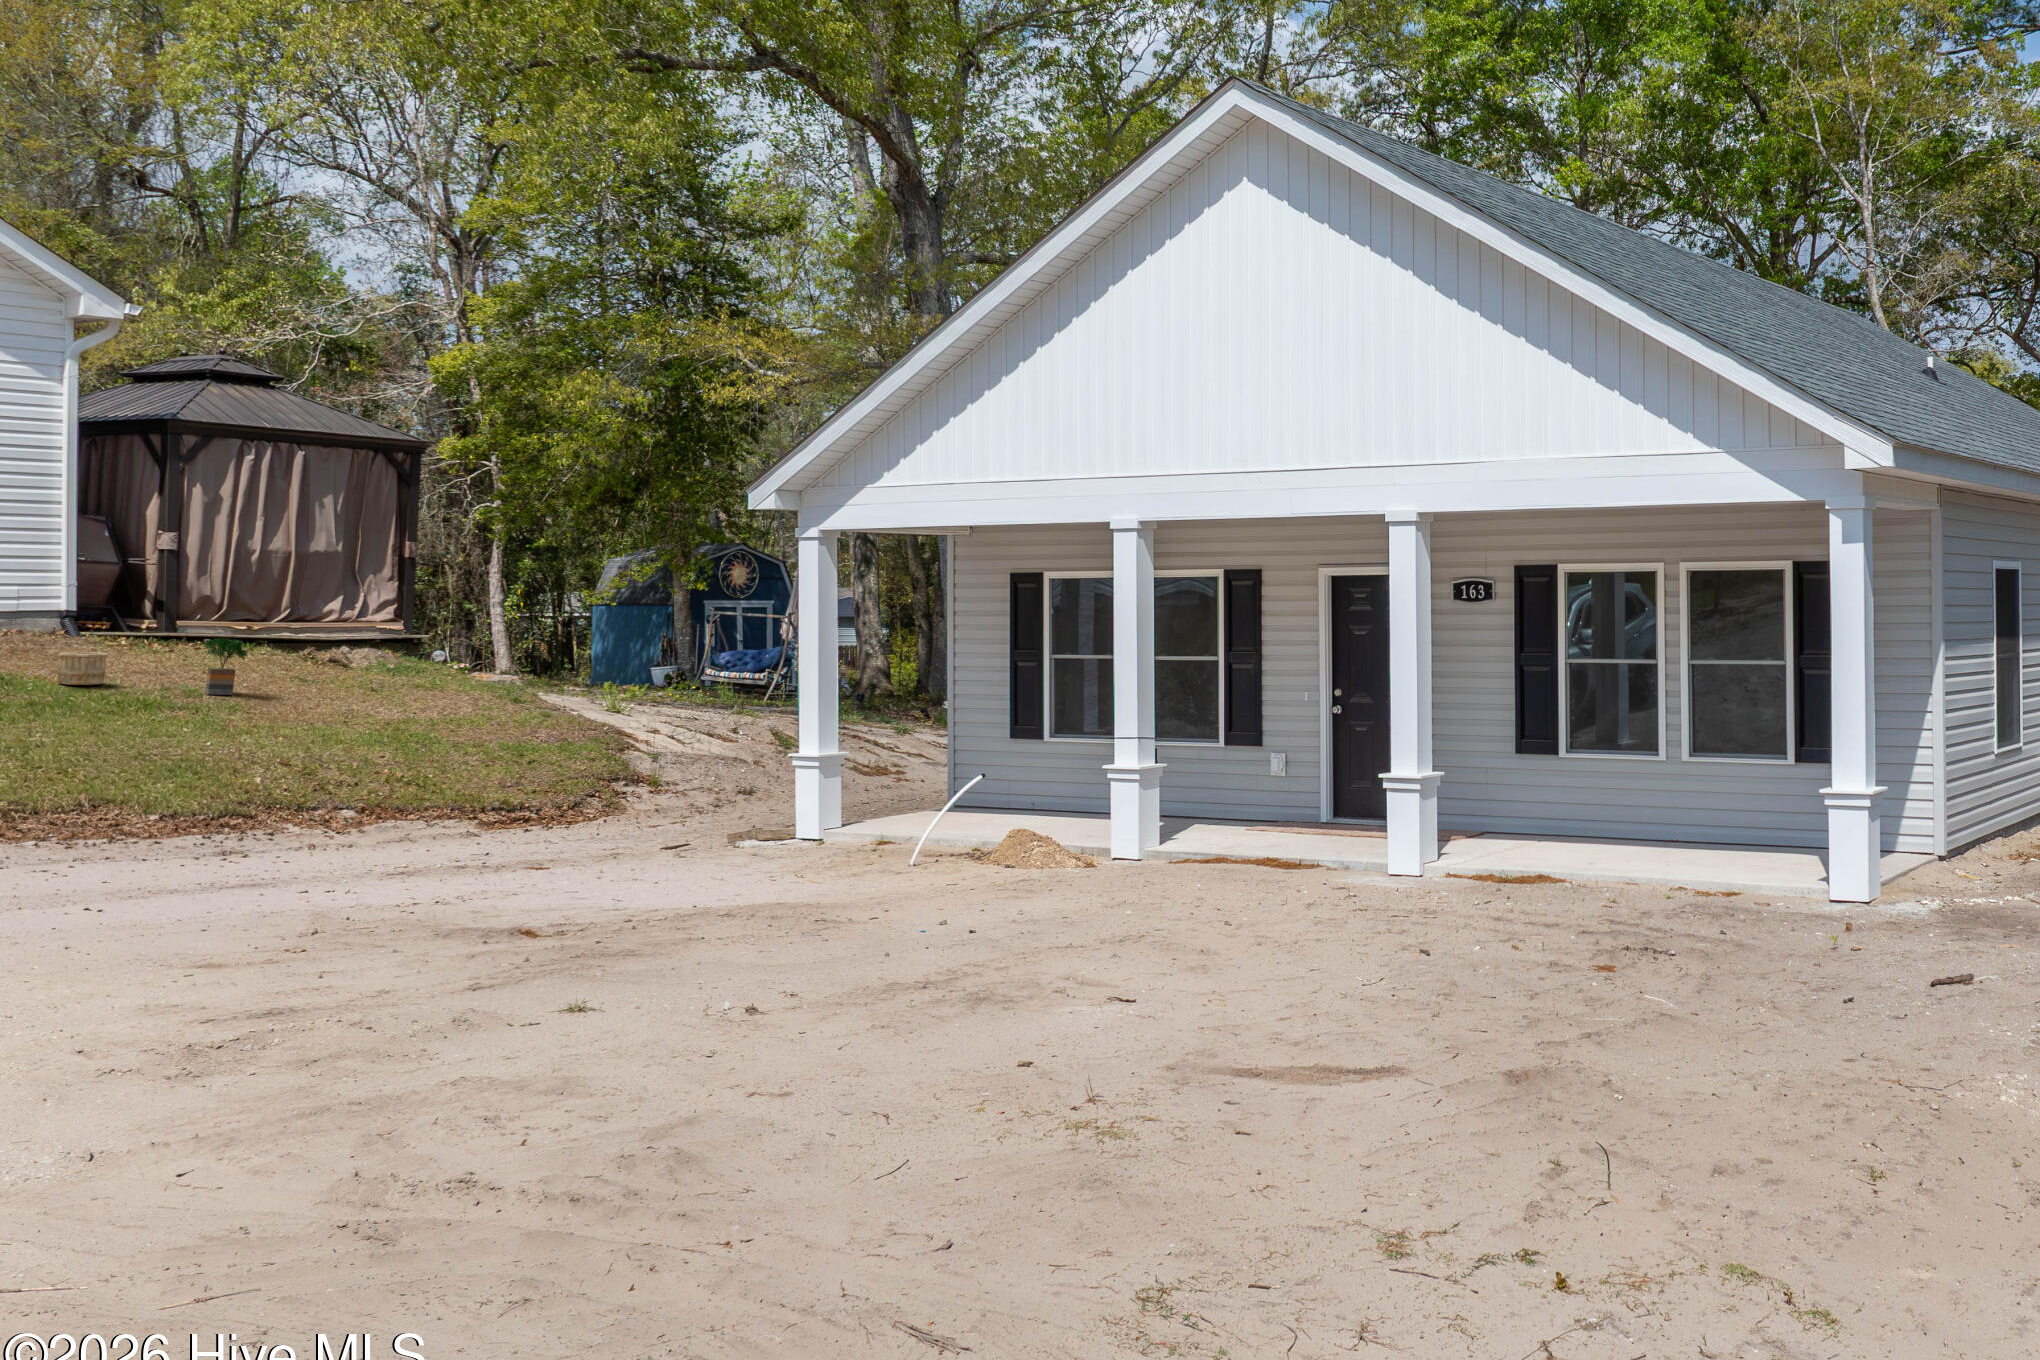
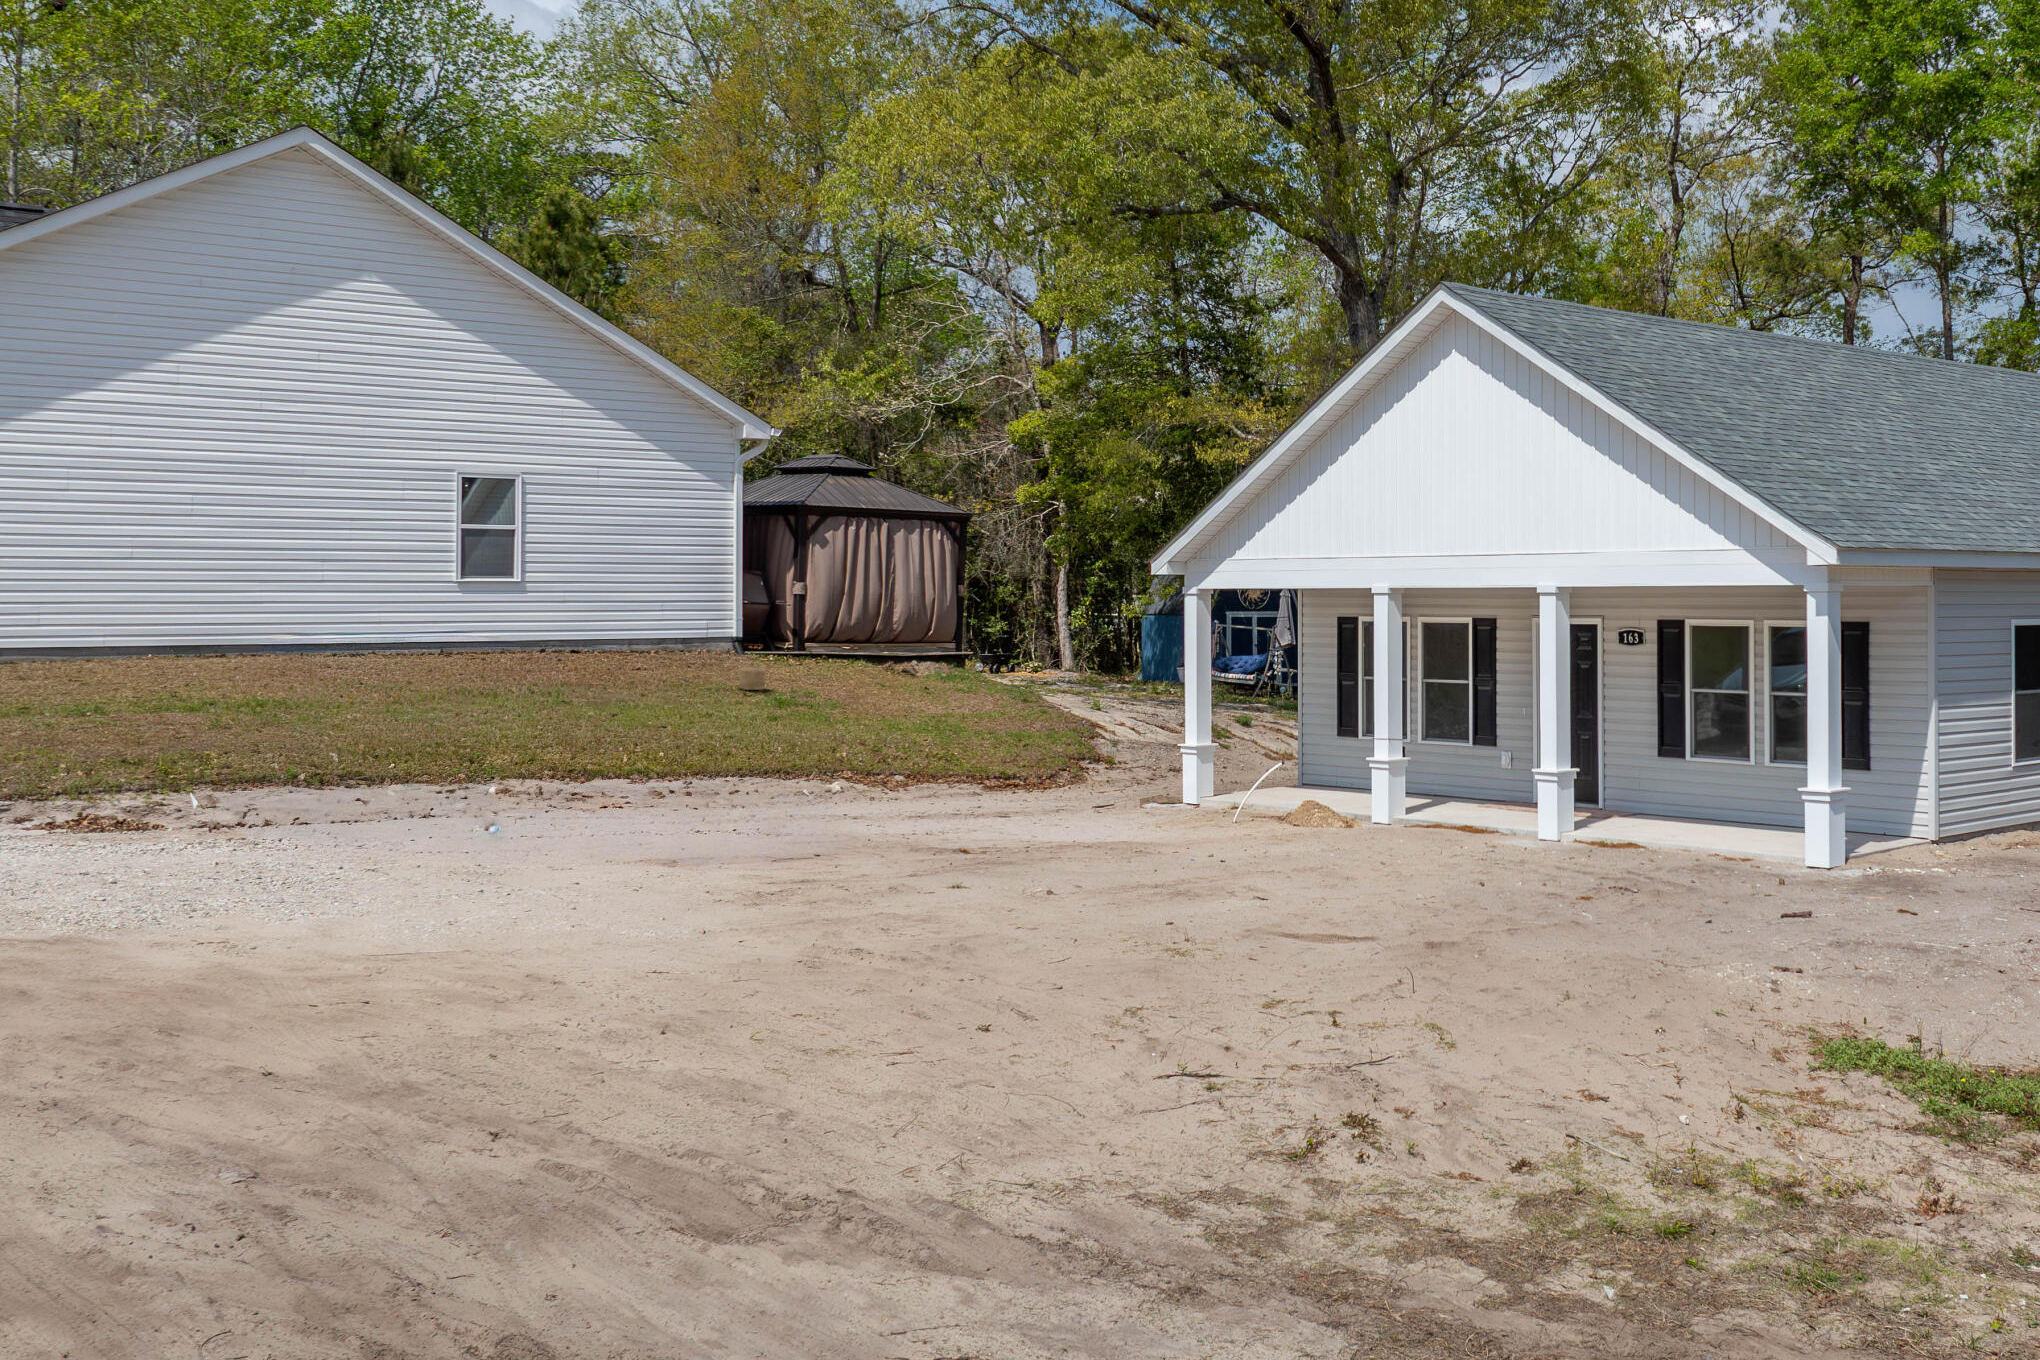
potted tree: present [205,638,247,695] -> none [822,659,850,698]

